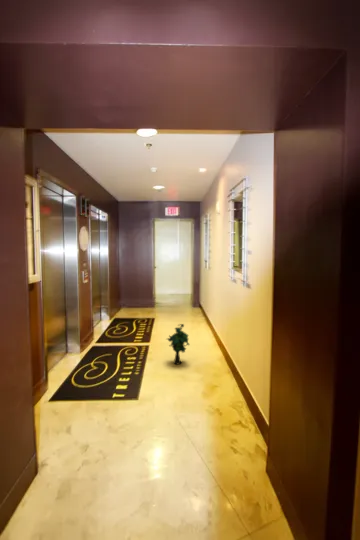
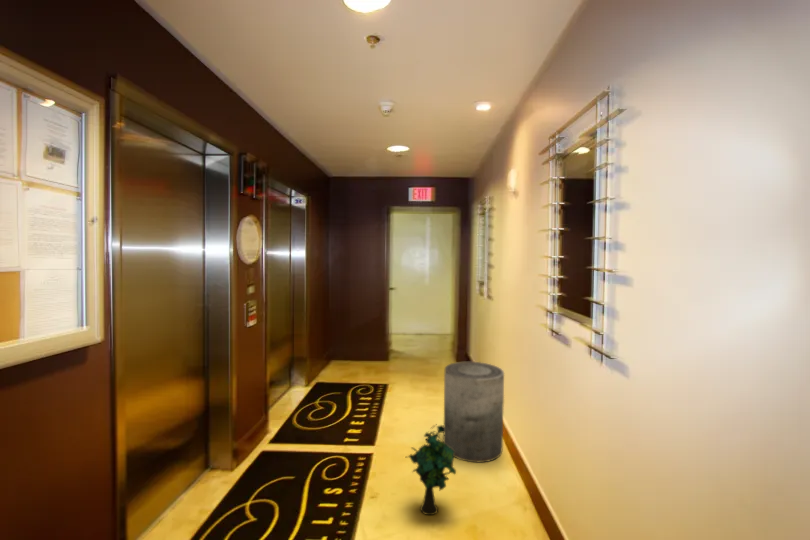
trash can: none [185,301,215,348] -> present [443,362,504,462]

